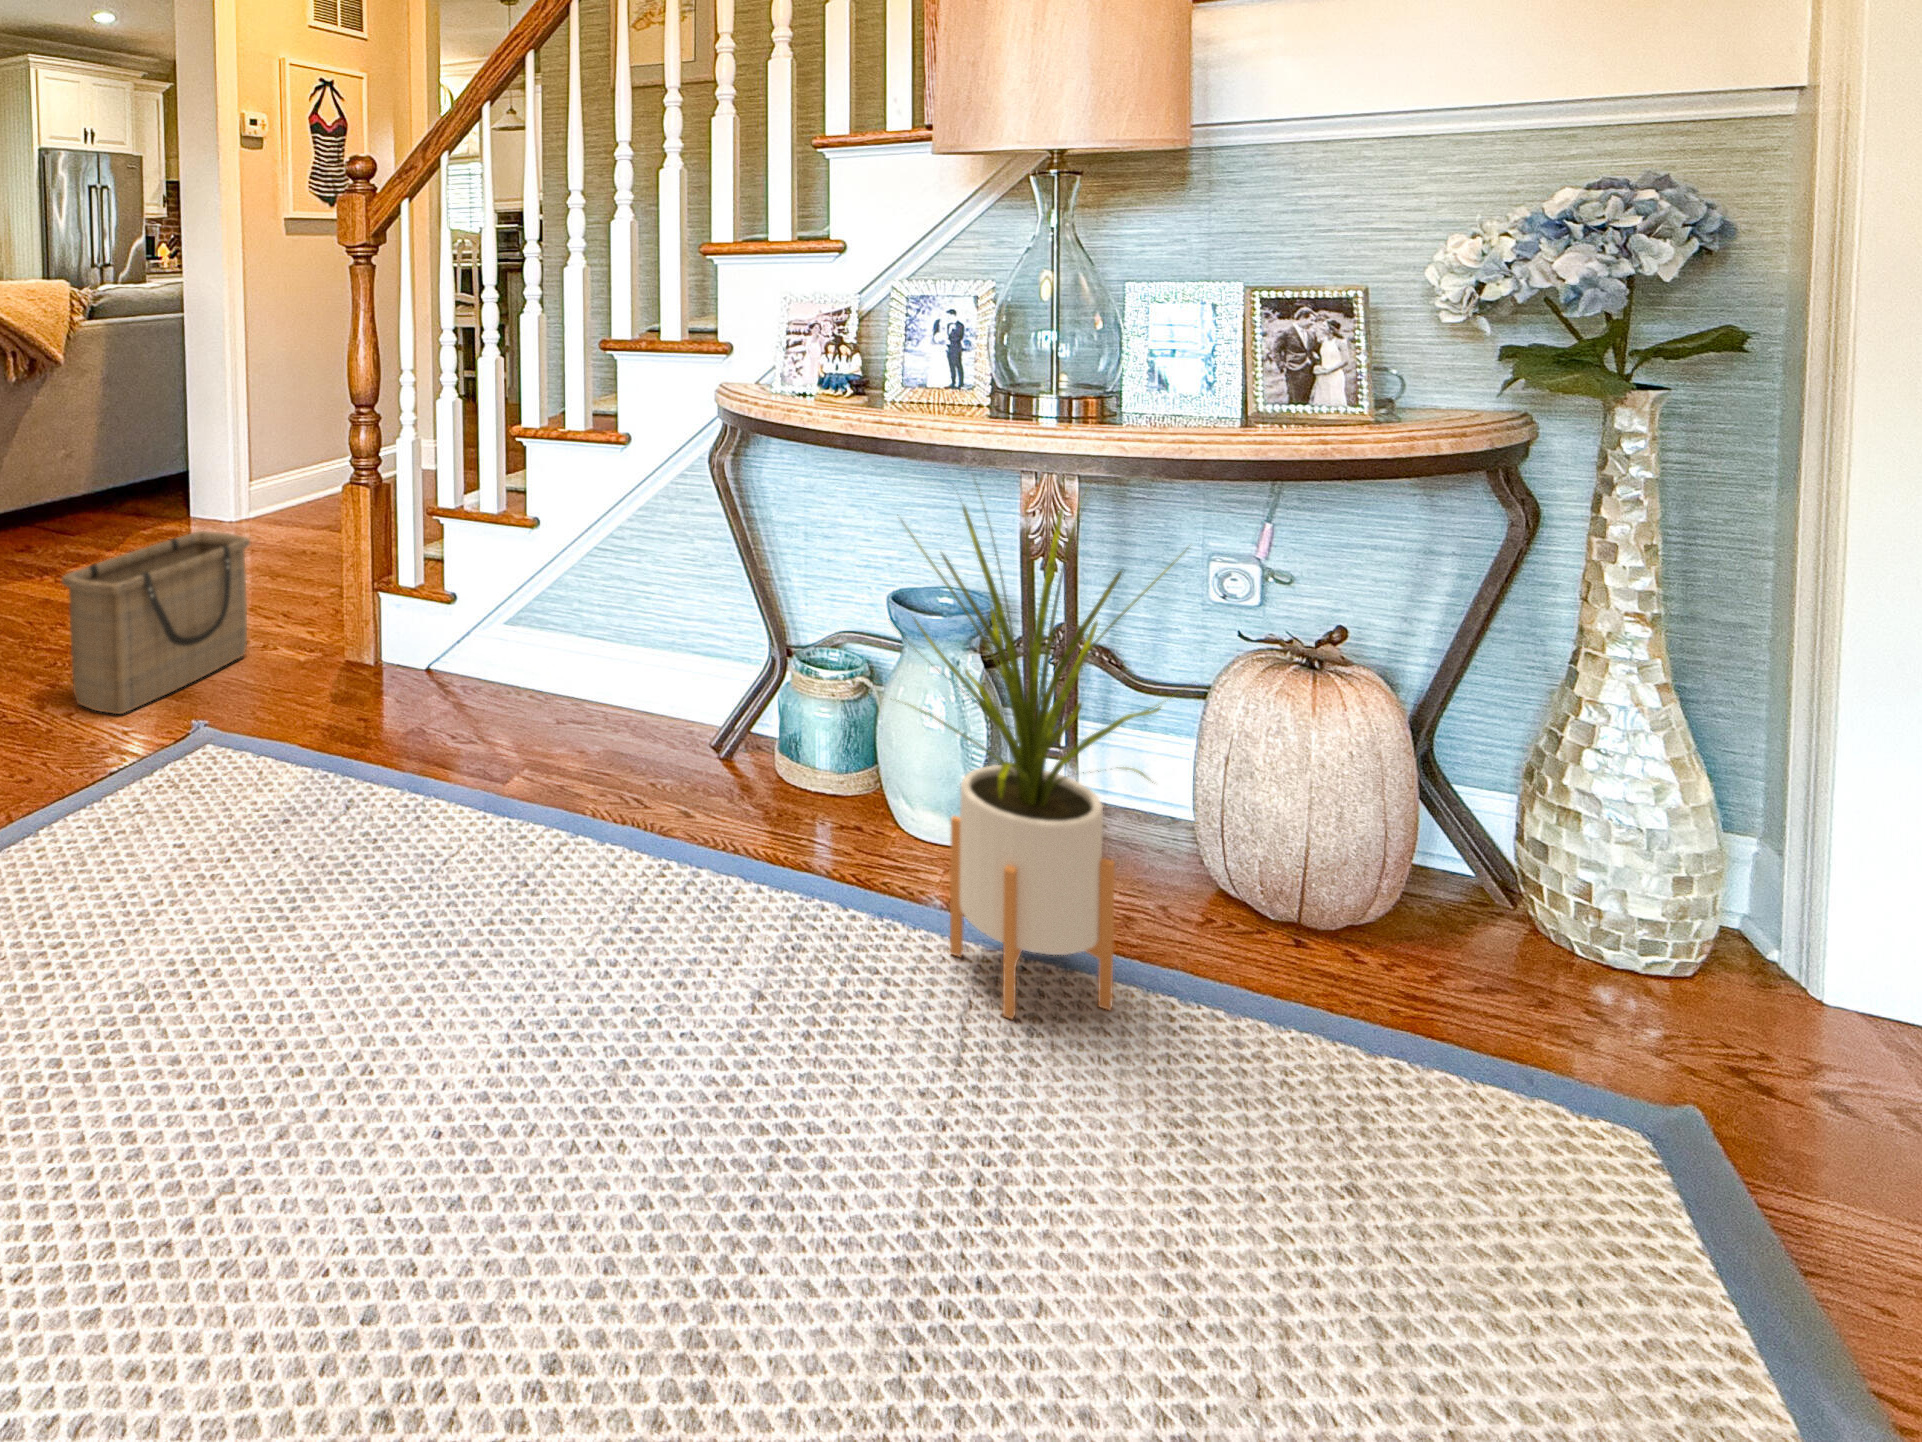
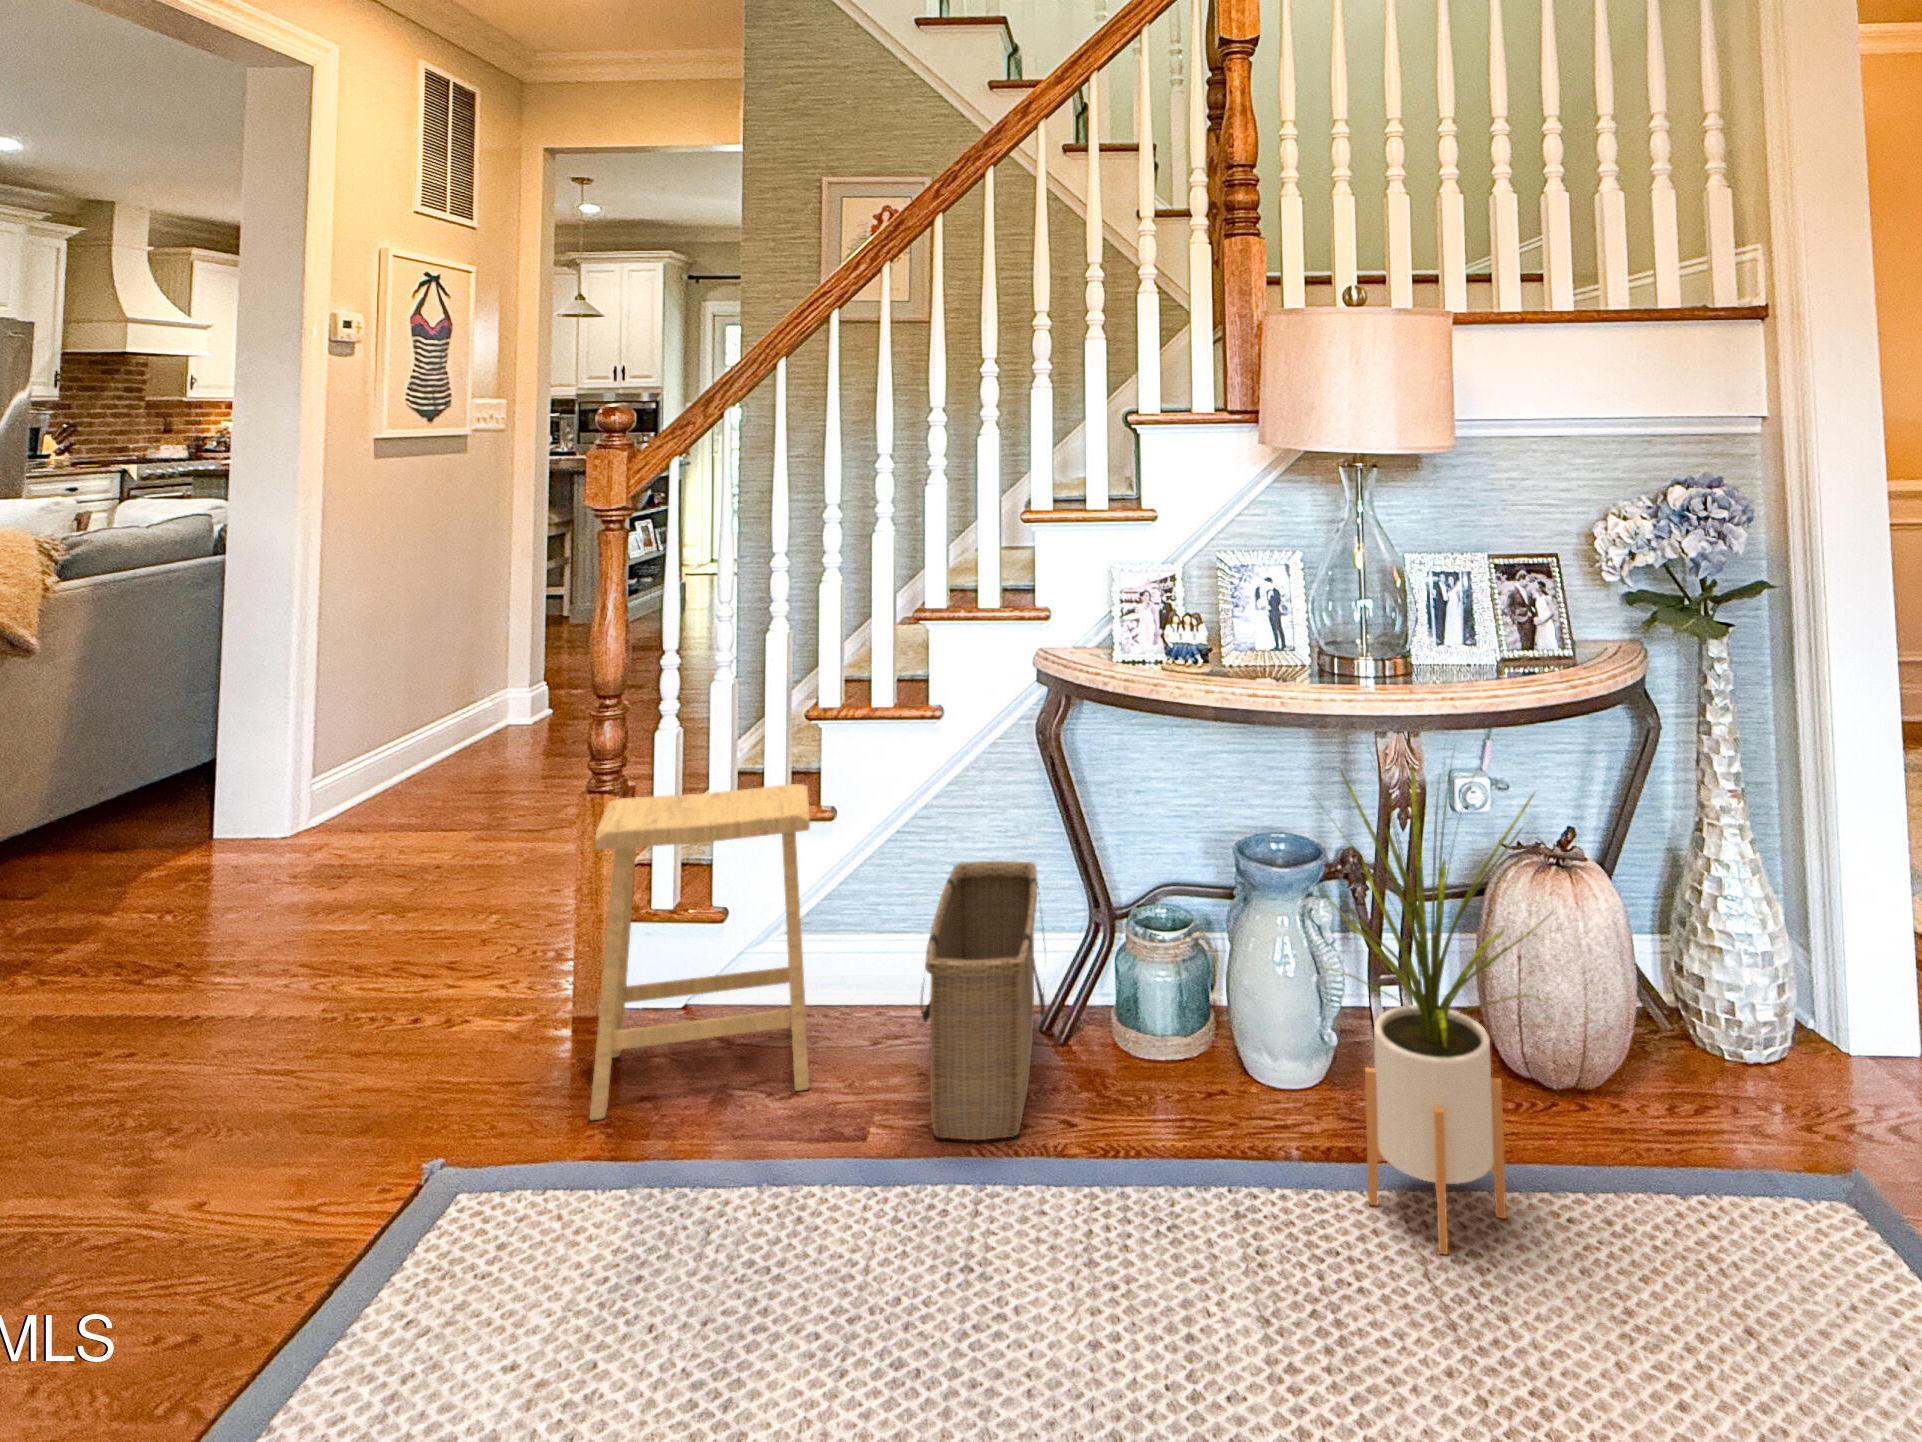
footstool: none [311,481,509,738] -> present [590,784,810,1120]
basket: present [62,531,250,714] -> present [921,861,1045,1140]

